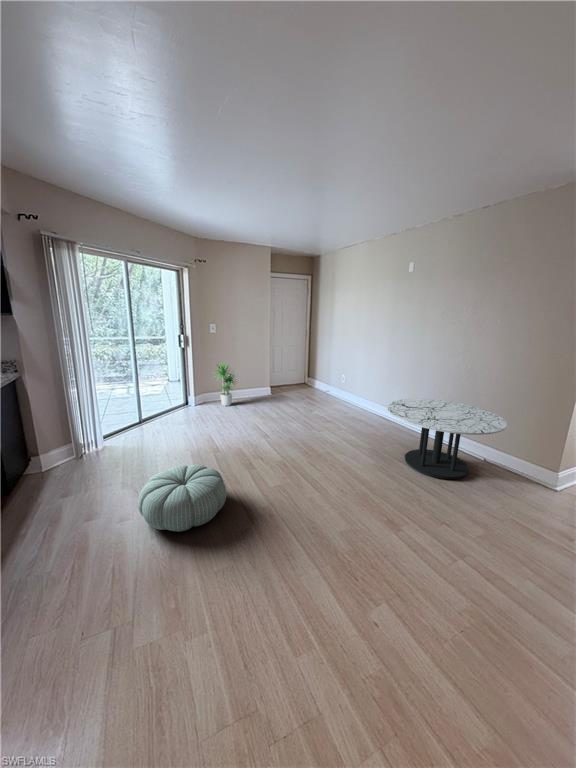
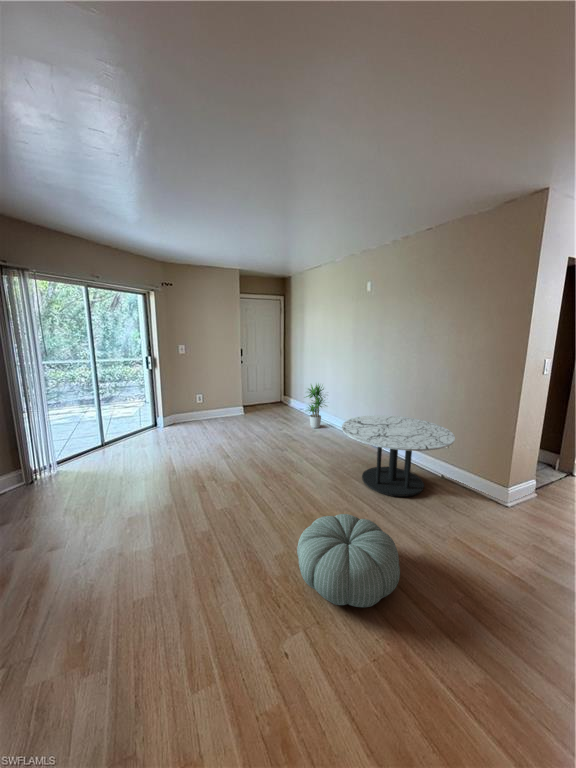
potted plant: present [214,363,234,406] -> present [306,384,326,428]
pouf: present [138,464,227,532] -> present [297,514,400,607]

